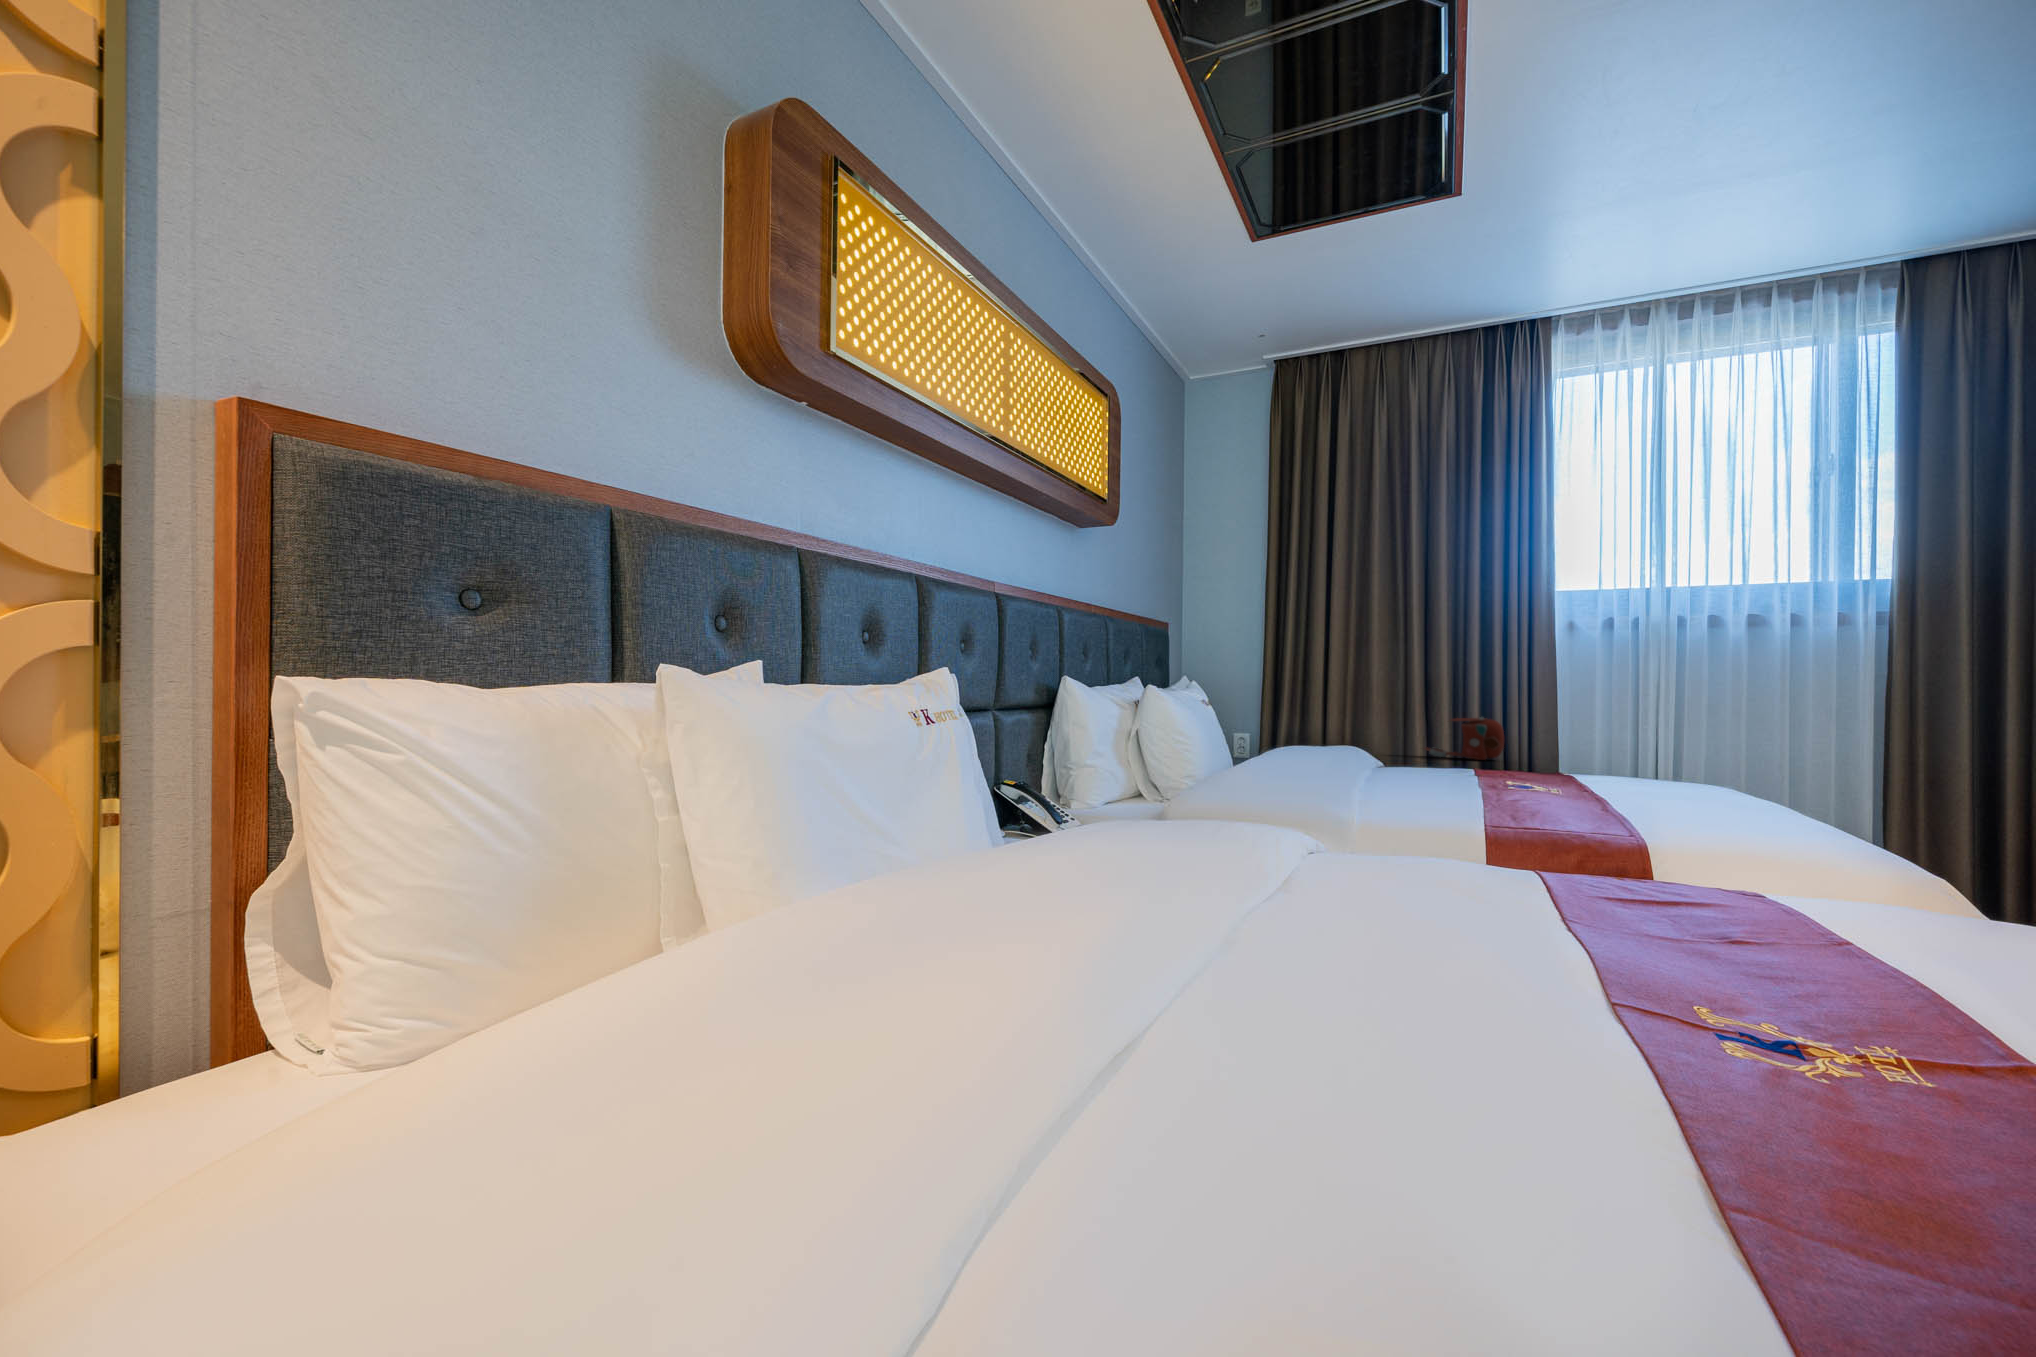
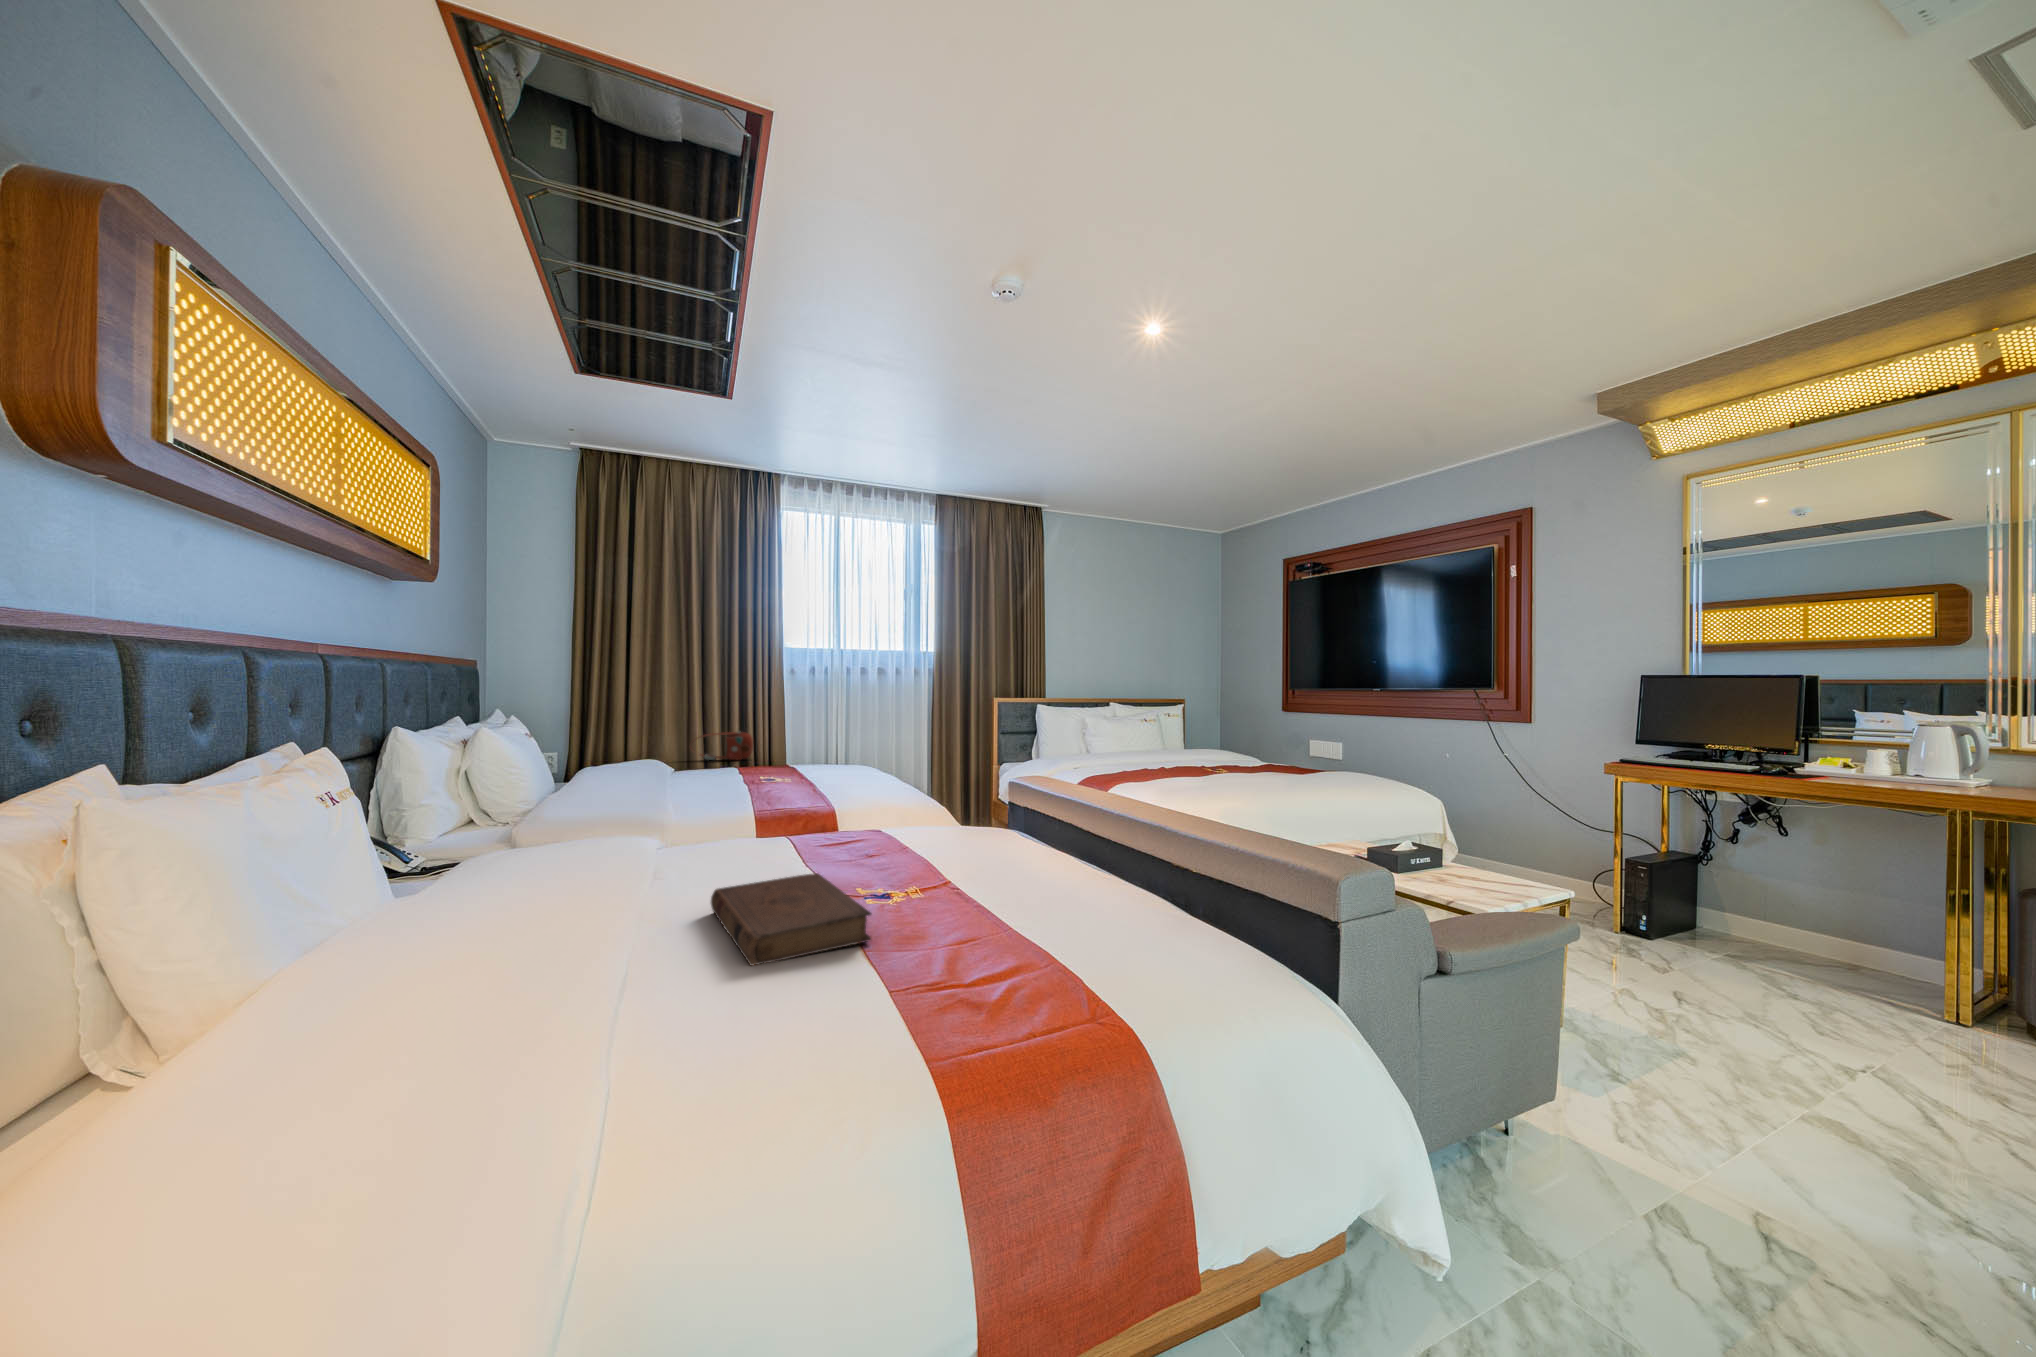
book: none [1341,929,1779,1204] -> present [711,873,871,966]

